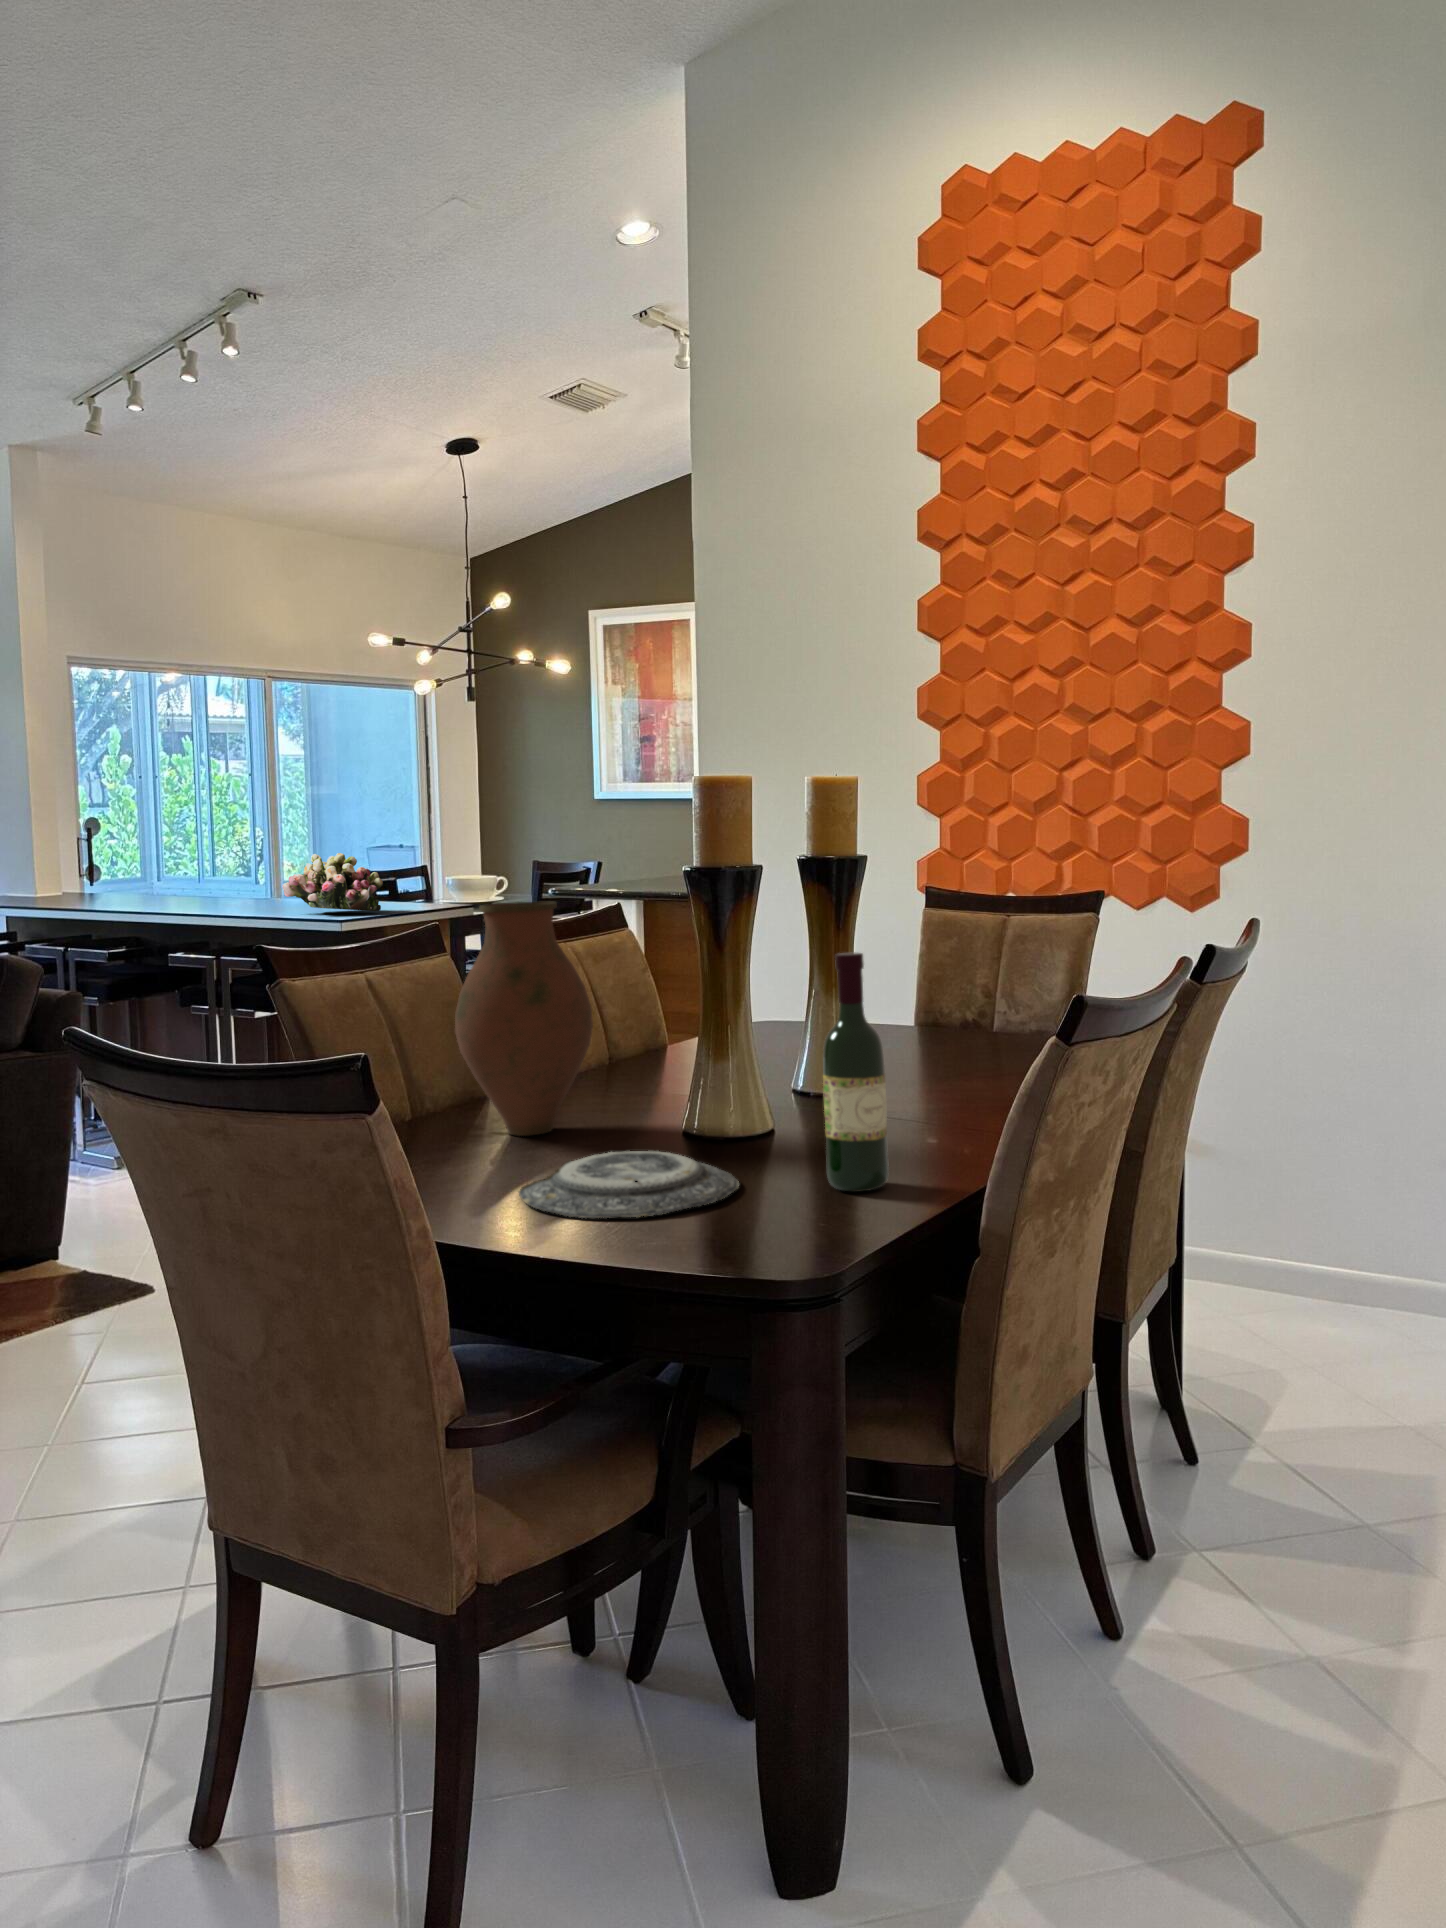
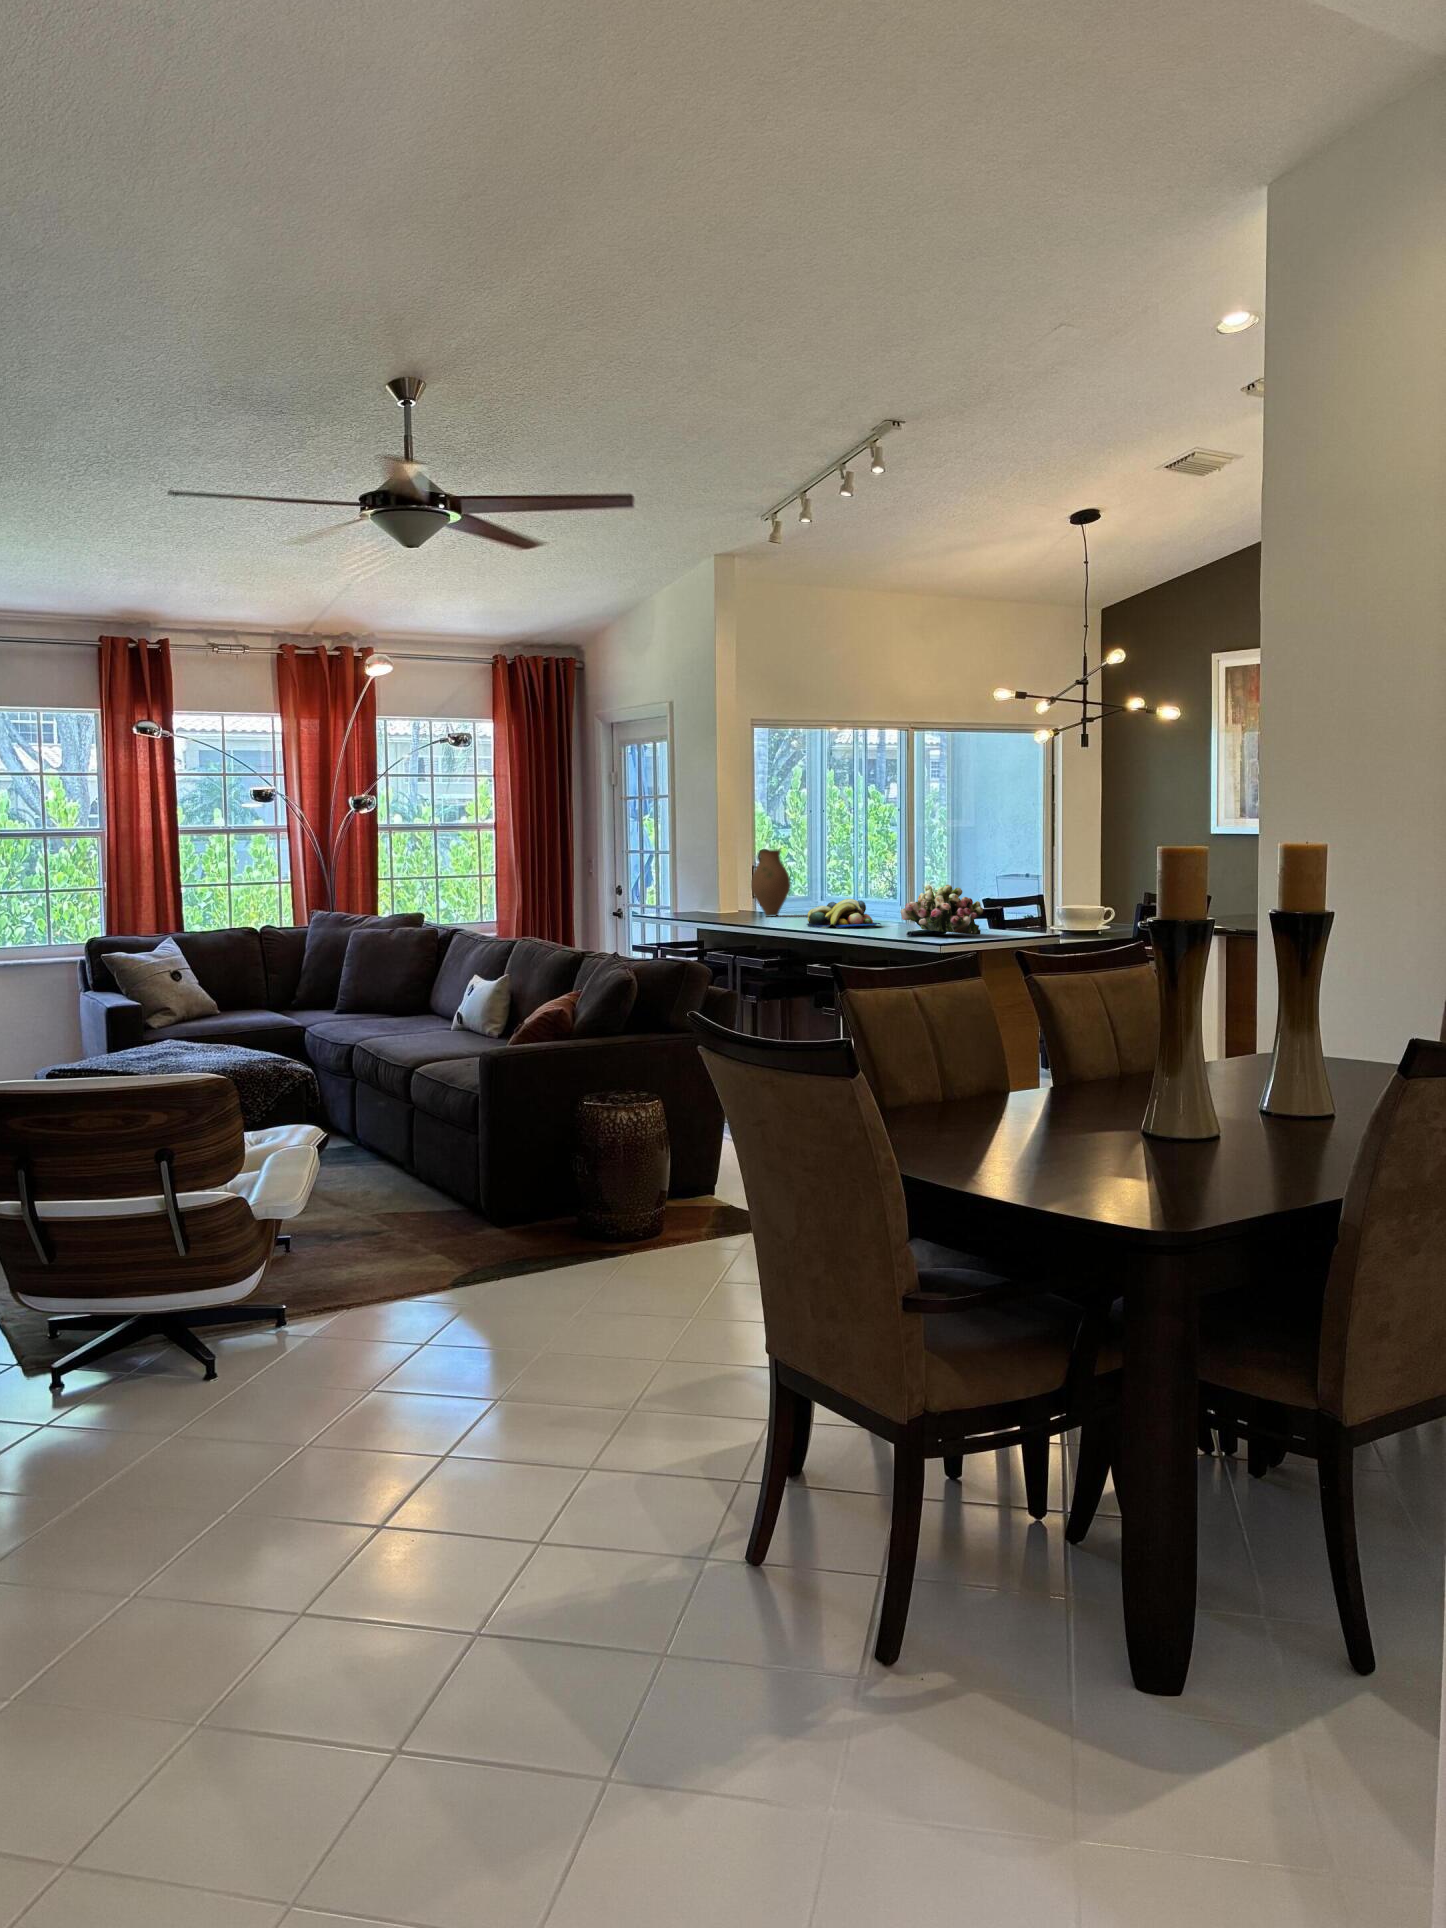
fruit bowl: none [157,874,254,911] -> present [807,899,880,928]
vase: present [455,902,593,1136] -> present [751,849,791,917]
wine bottle: present [823,952,889,1191] -> none [1232,994,1287,1189]
plate: present [519,1151,739,1218] -> none [986,1136,1161,1184]

